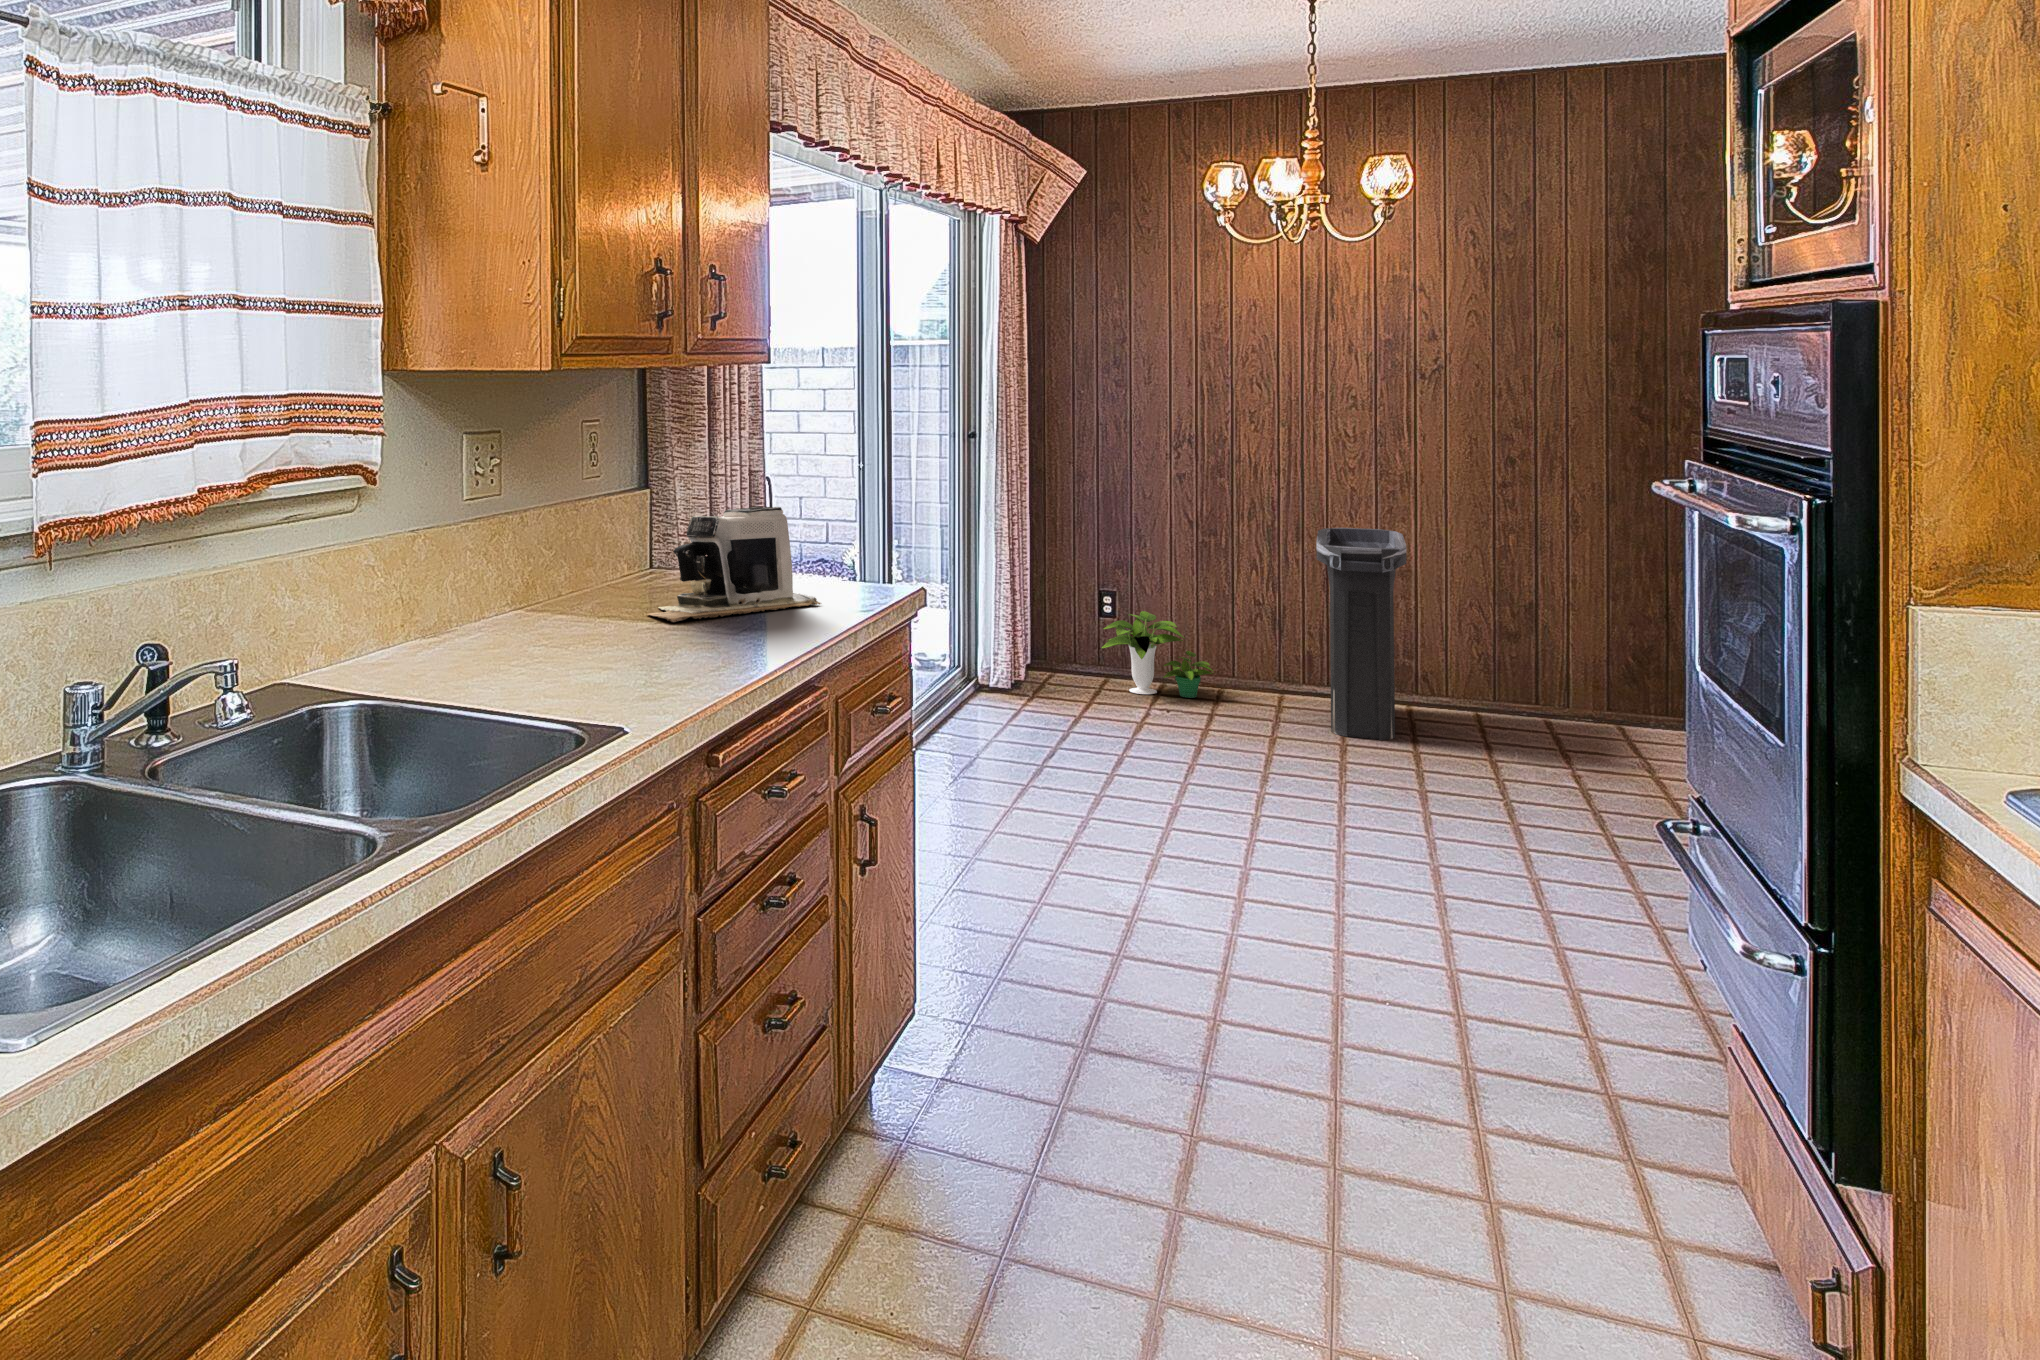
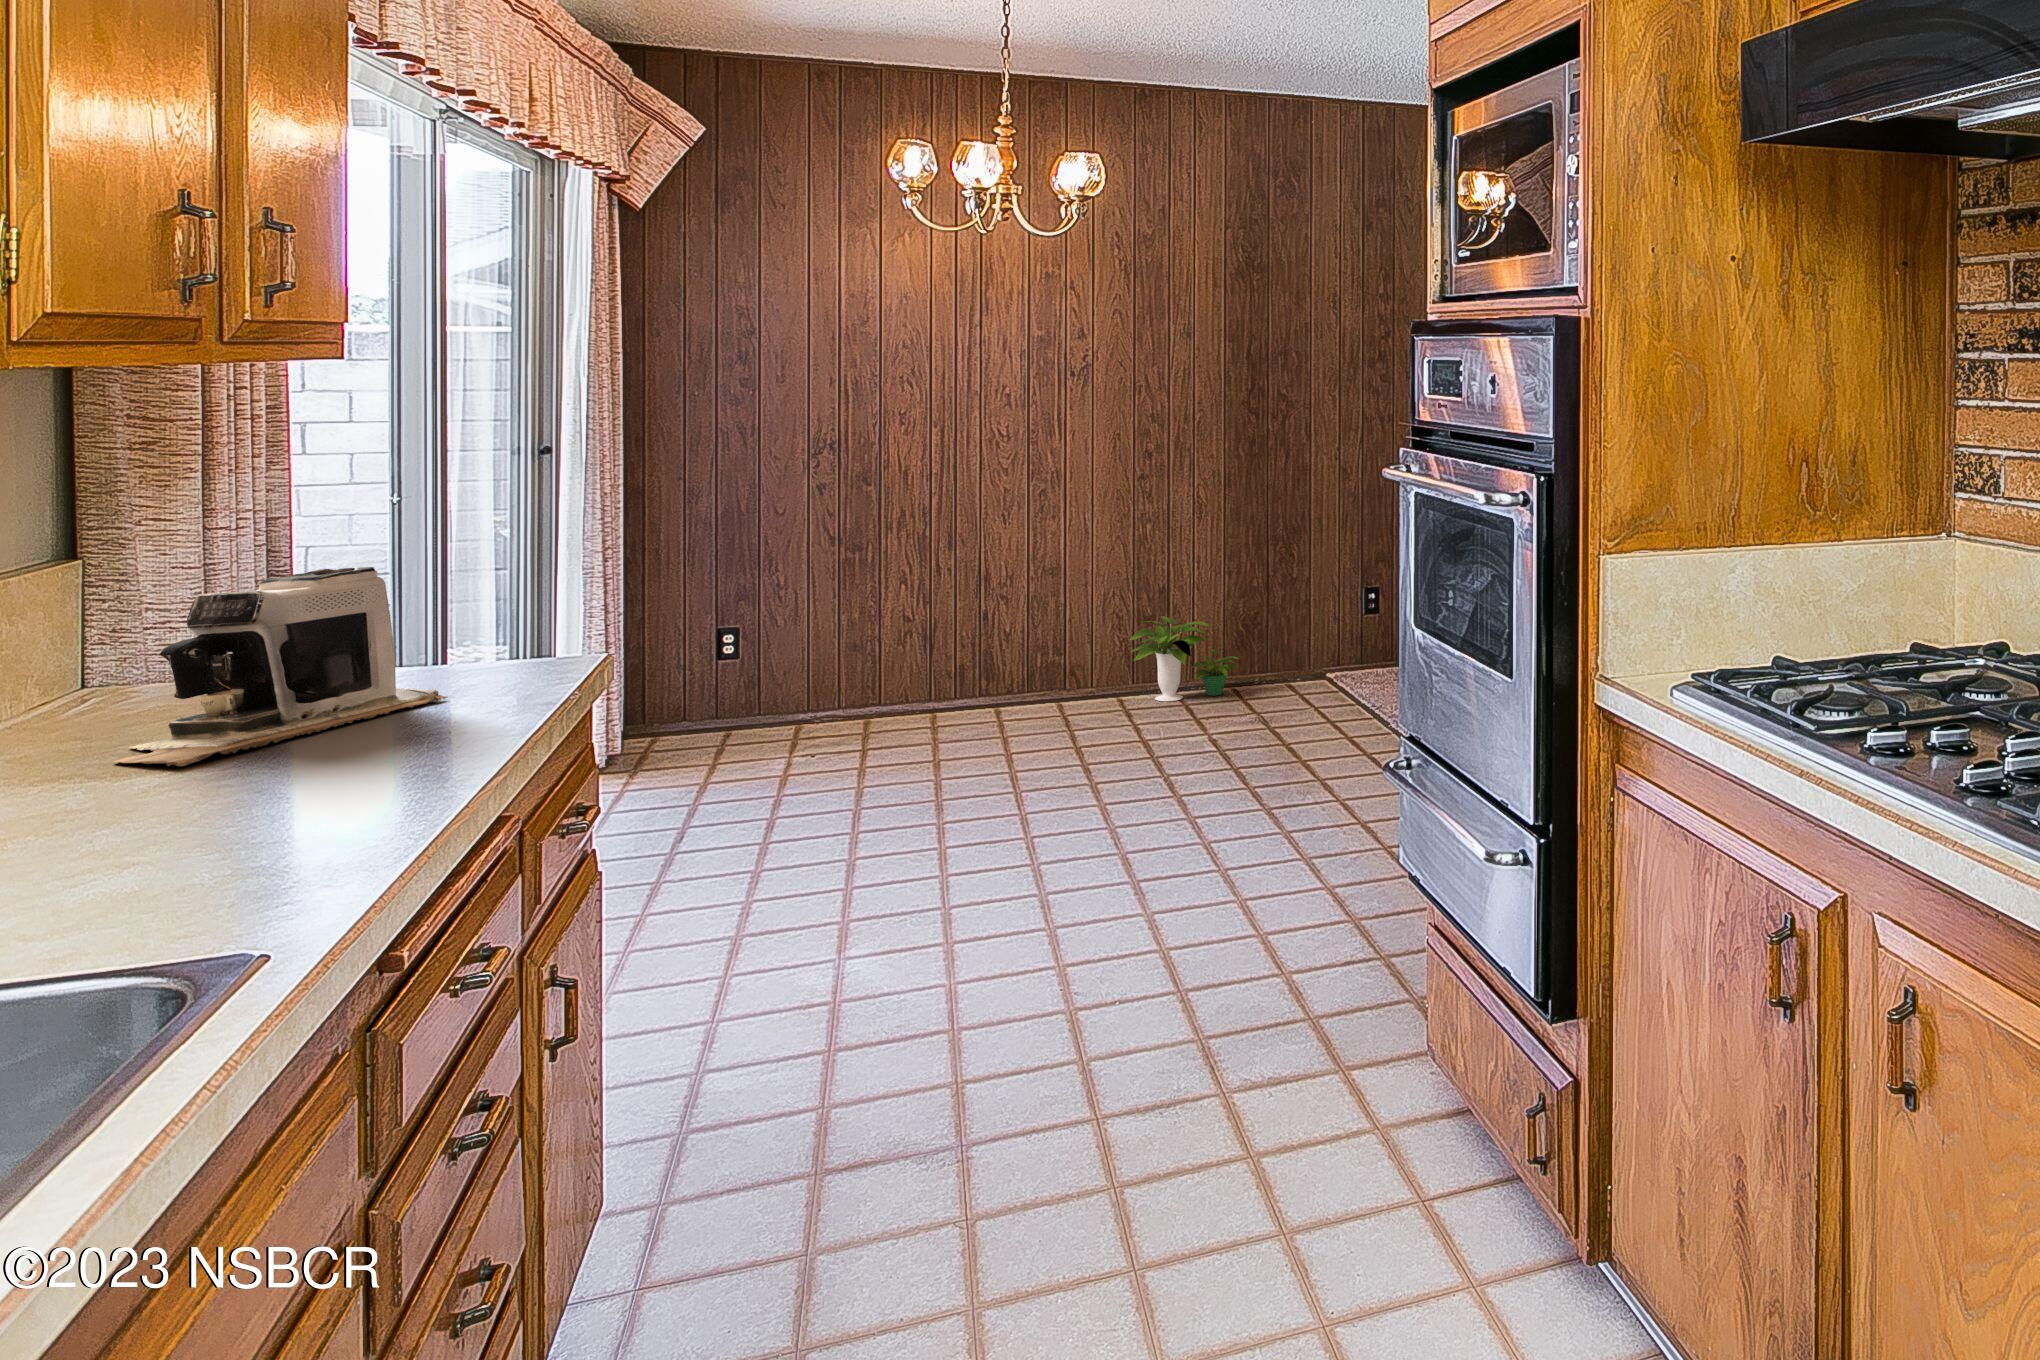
trash can: present [1316,528,1407,740] -> none [972,528,1064,743]
potted plant: present [1102,611,1214,698] -> present [1129,616,1239,701]

